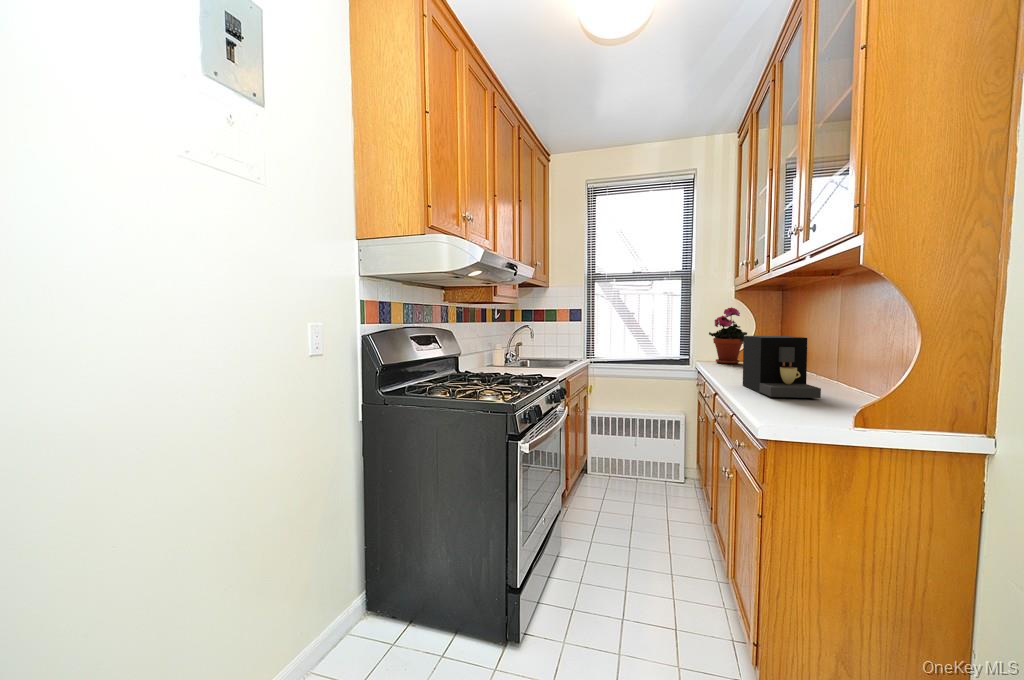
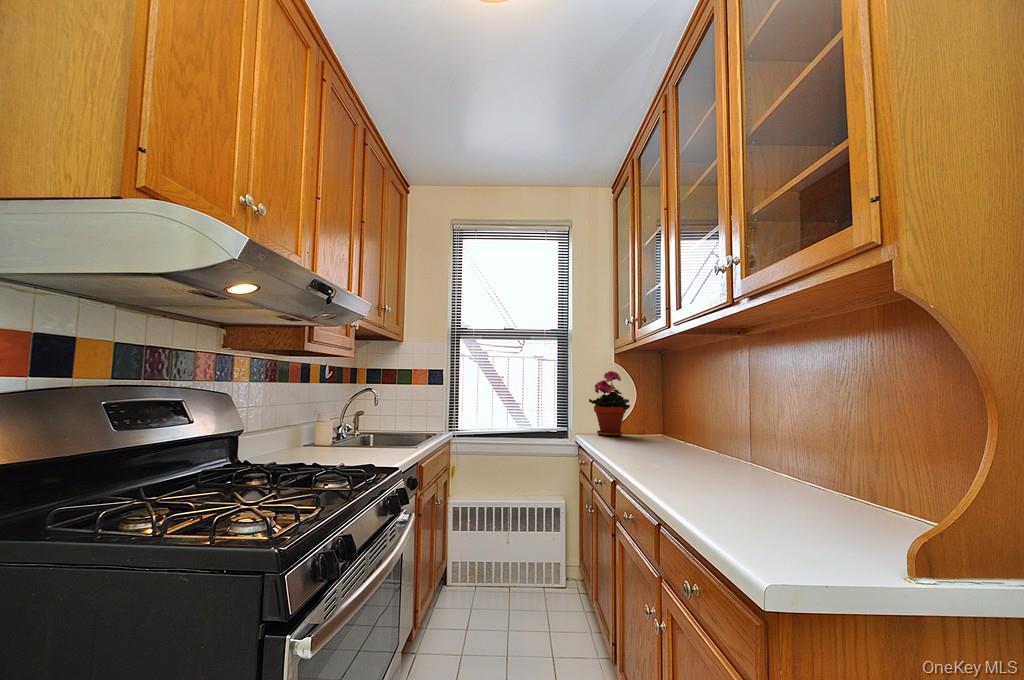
coffee maker: present [743,336,821,398] -> none [651,407,770,501]

